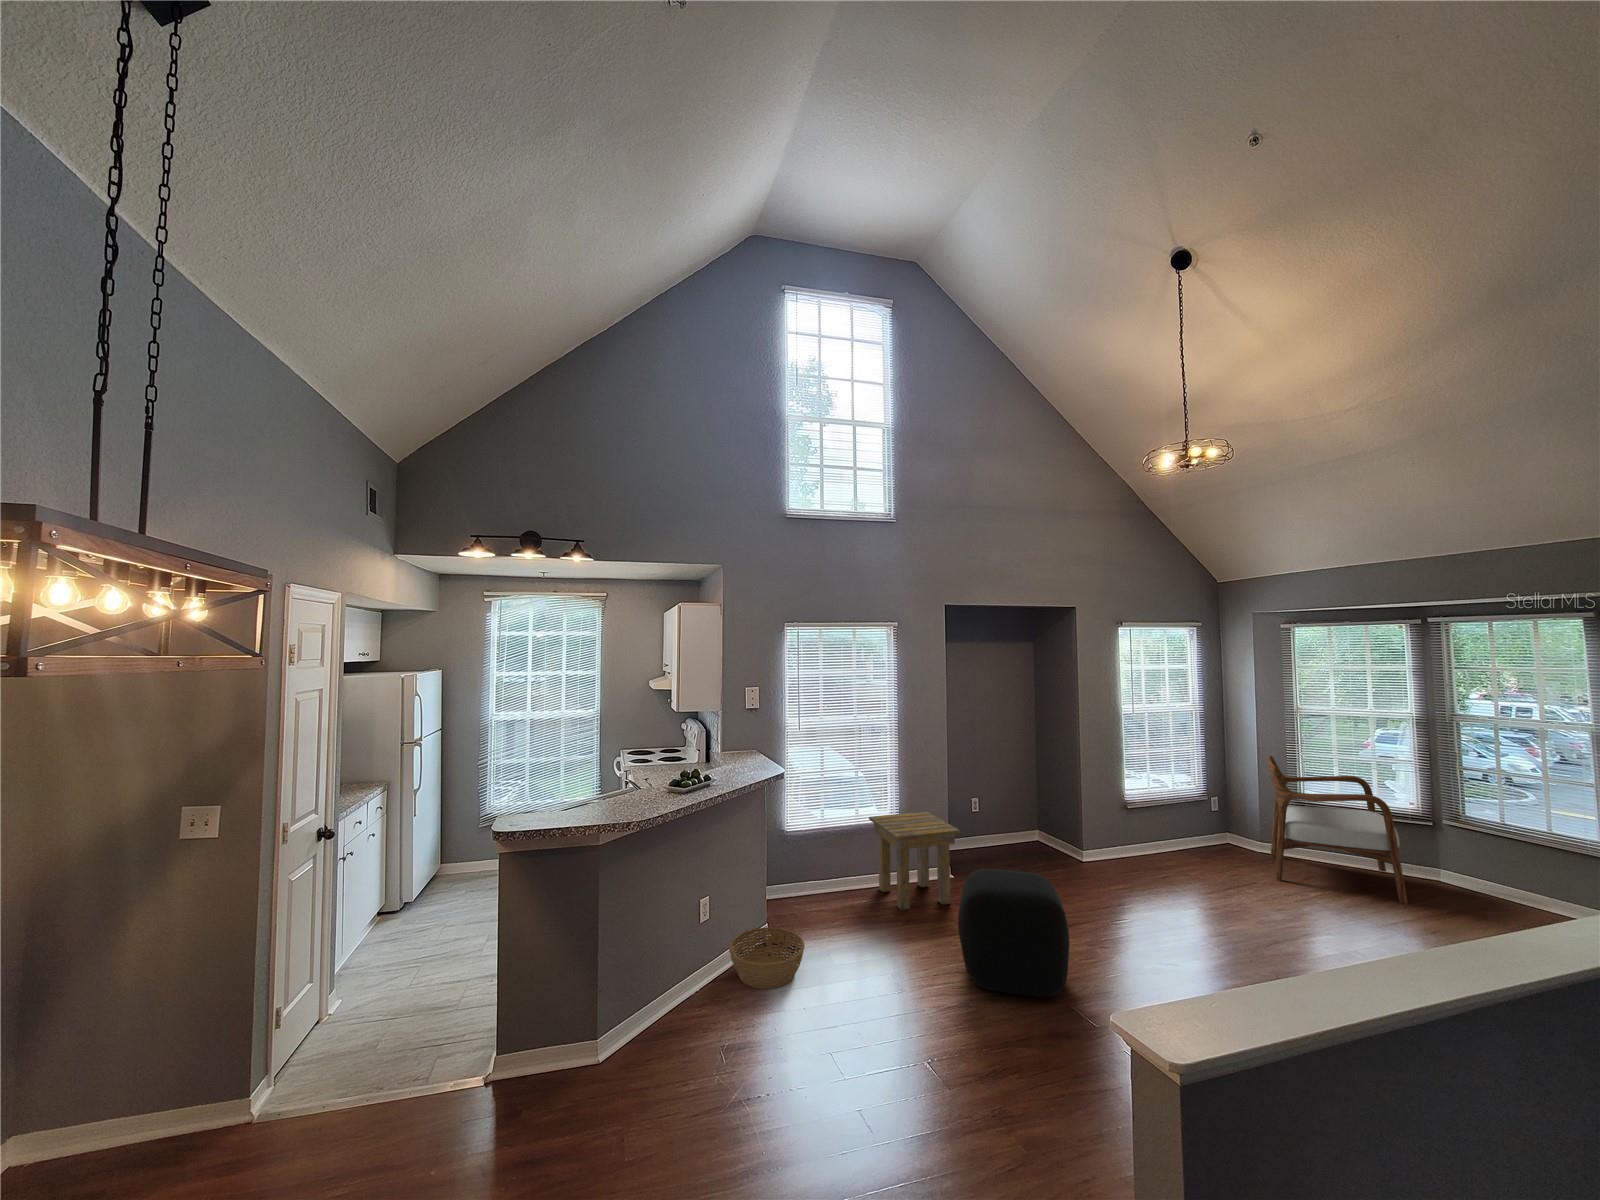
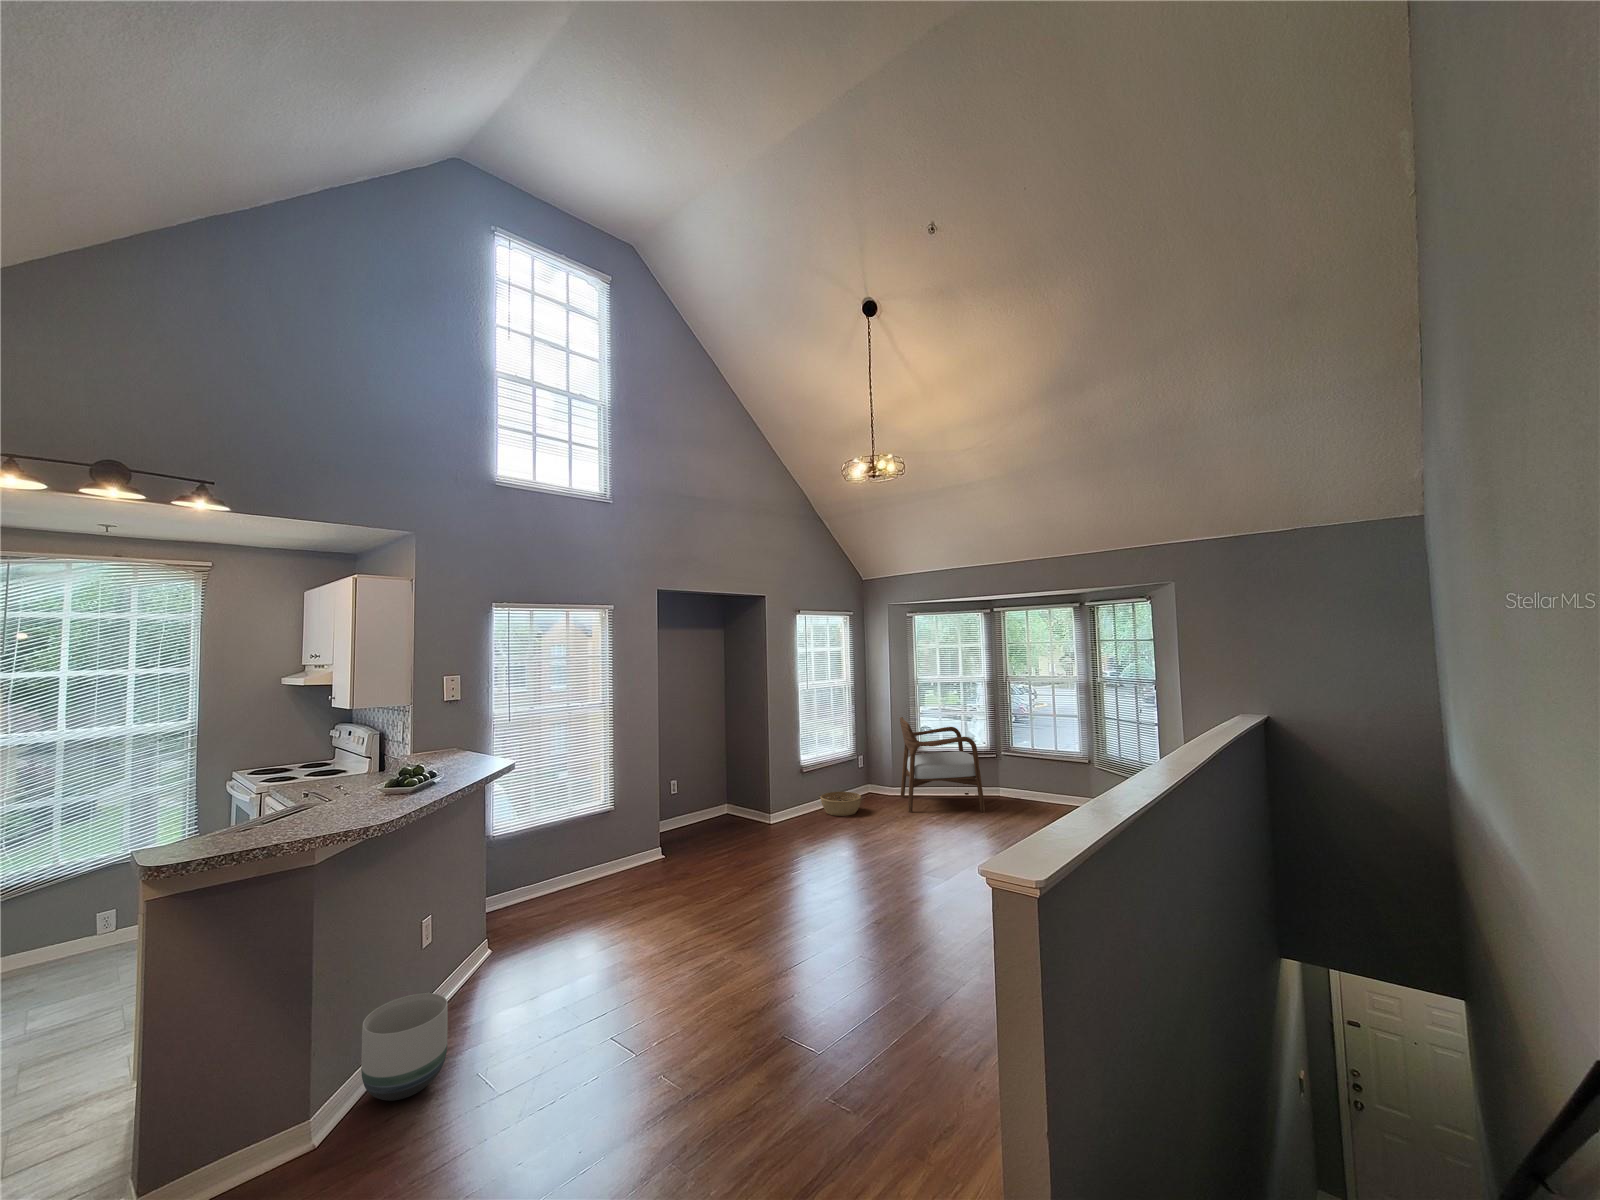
side table: present [869,812,960,910] -> none [586,797,682,896]
ottoman: present [958,869,1069,997] -> none [702,825,799,936]
basket: present [729,927,805,989] -> present [820,792,861,816]
planter: none [627,969,690,1058] -> present [361,993,448,1101]

